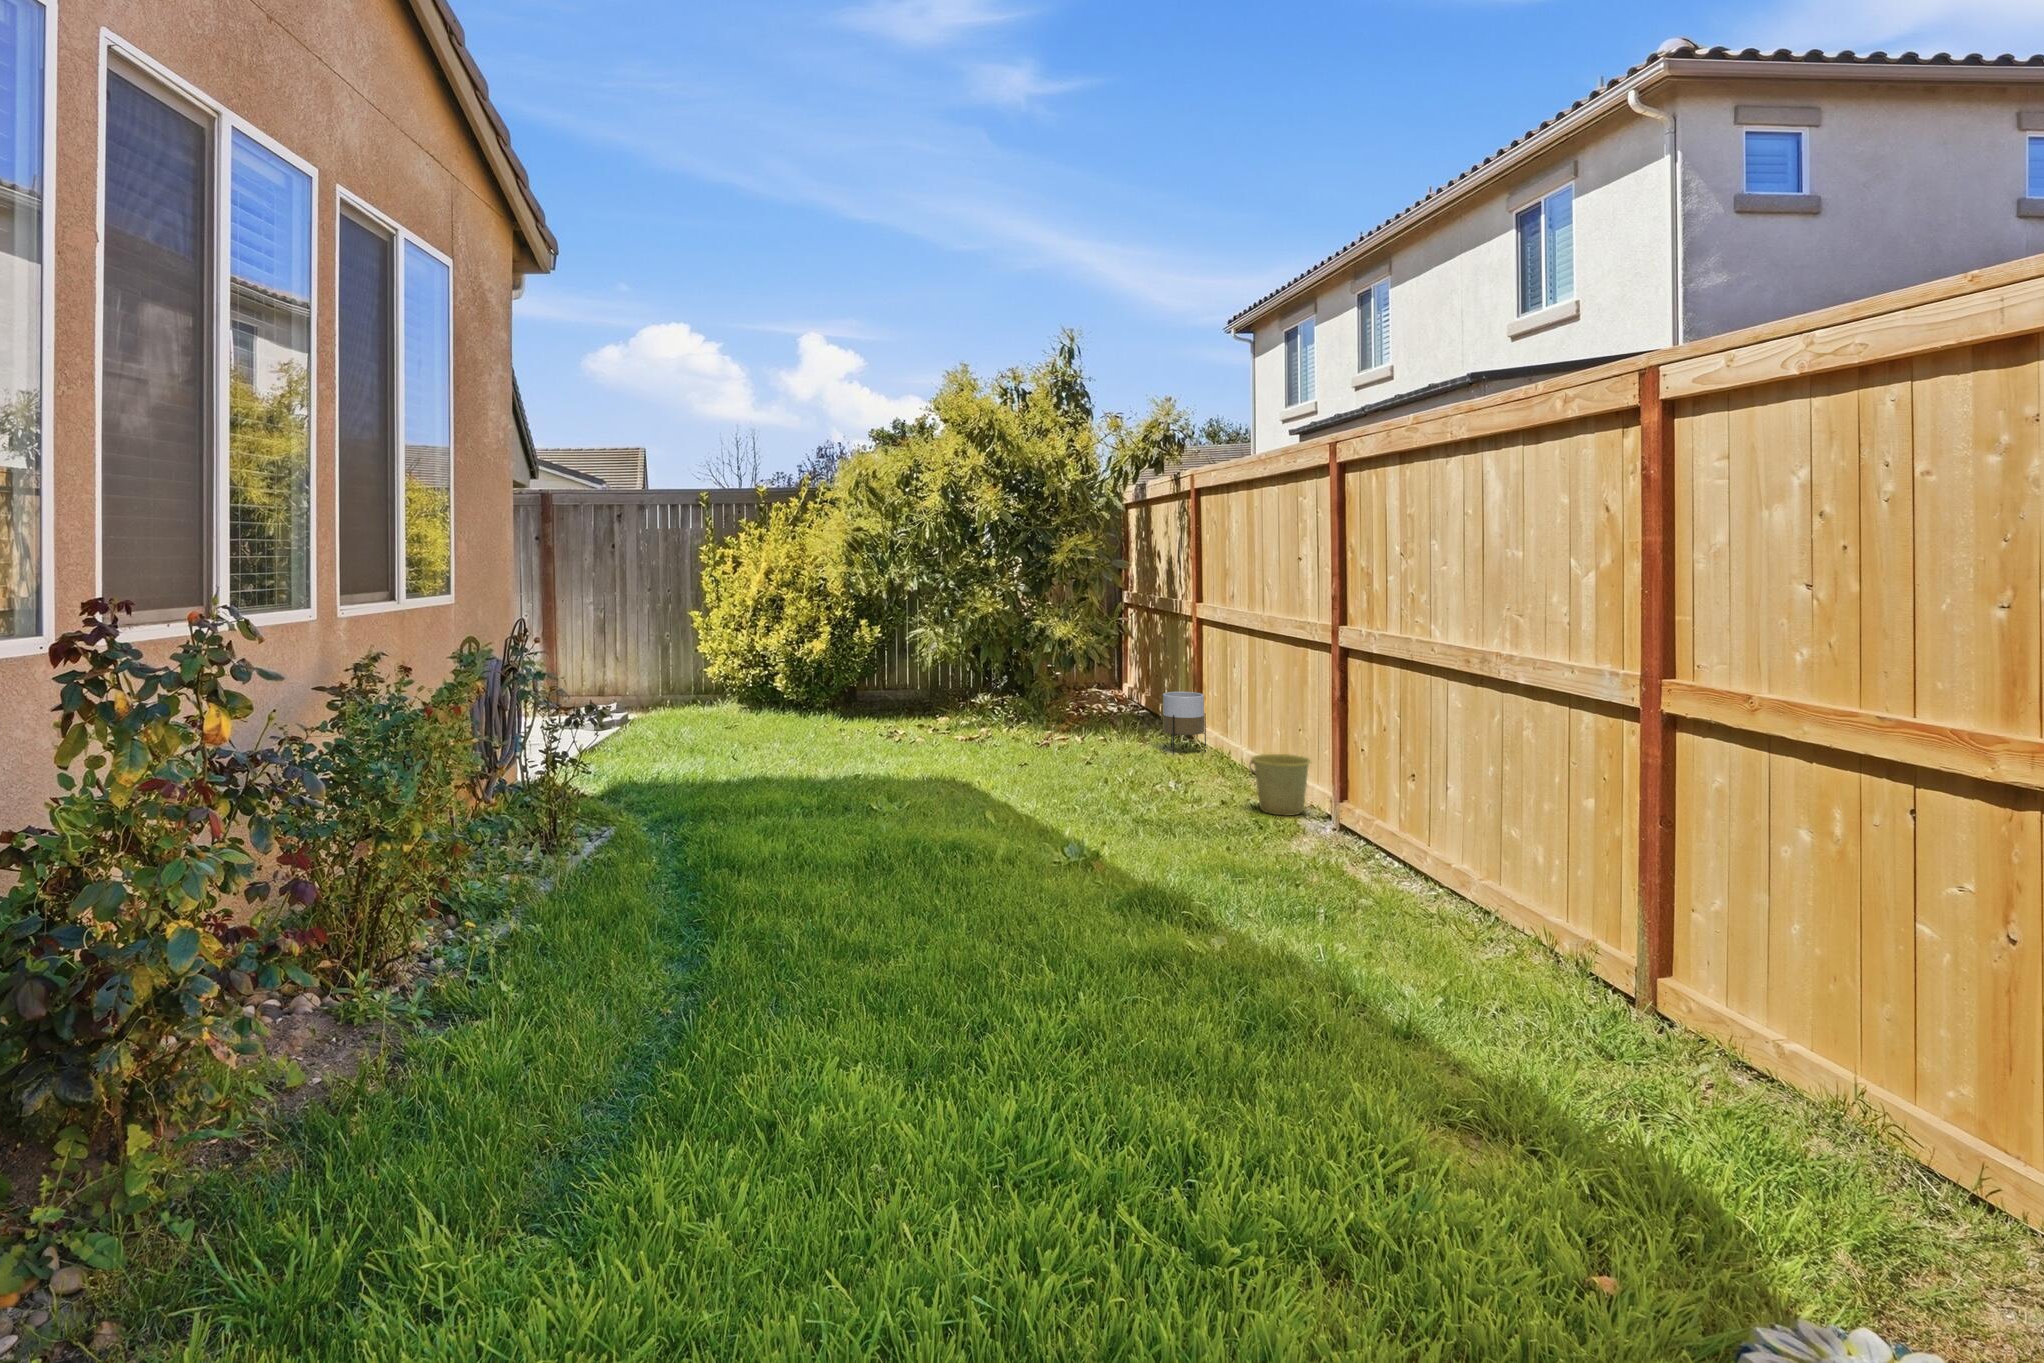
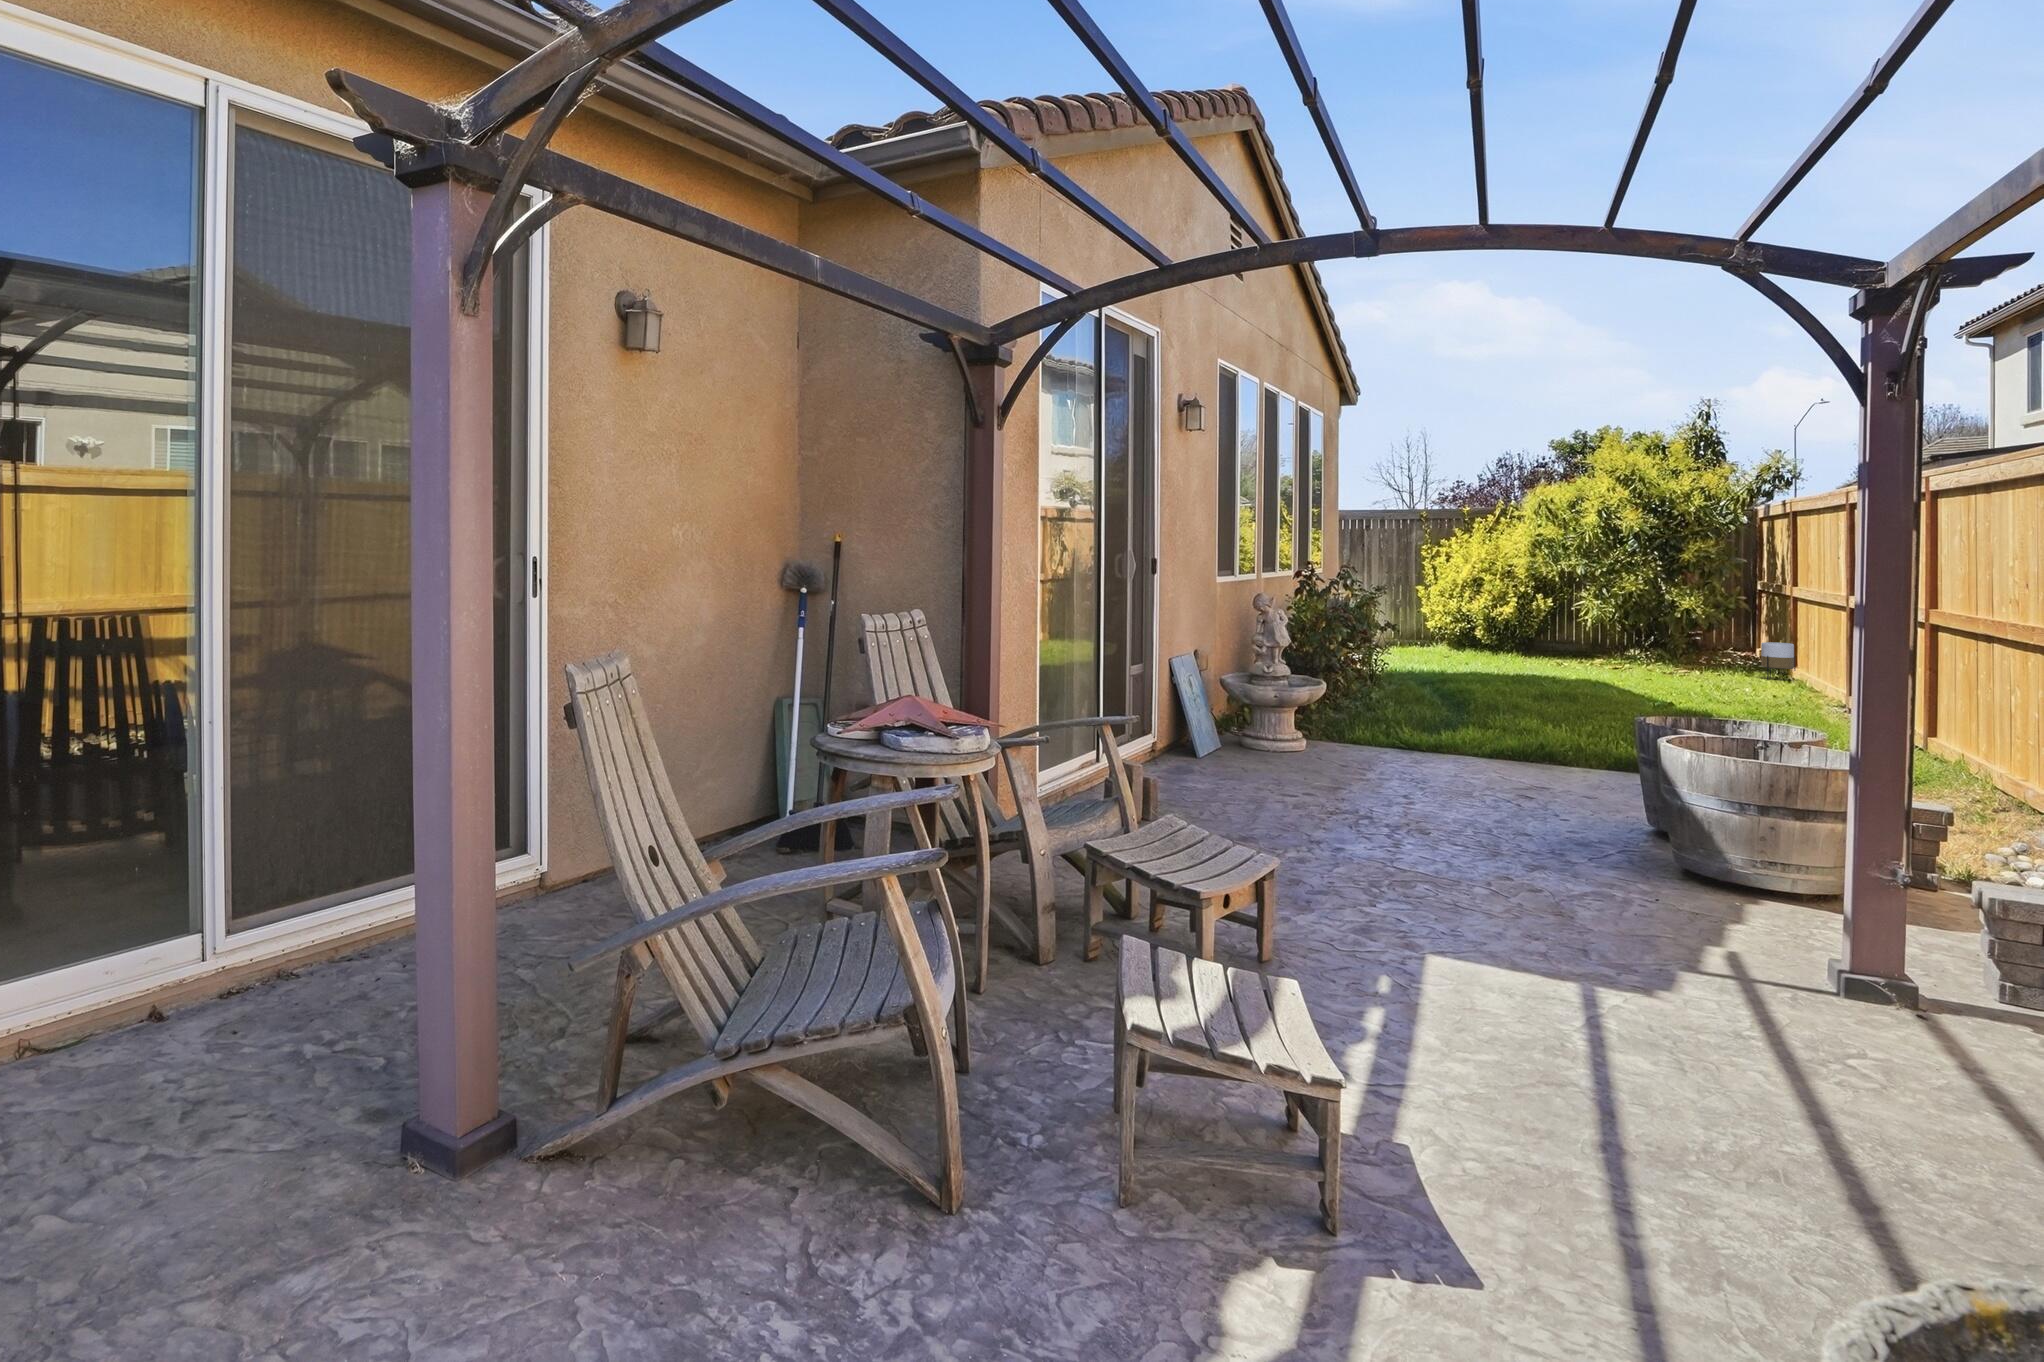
bucket: present [1249,754,1311,816] -> none [1789,667,1833,698]

